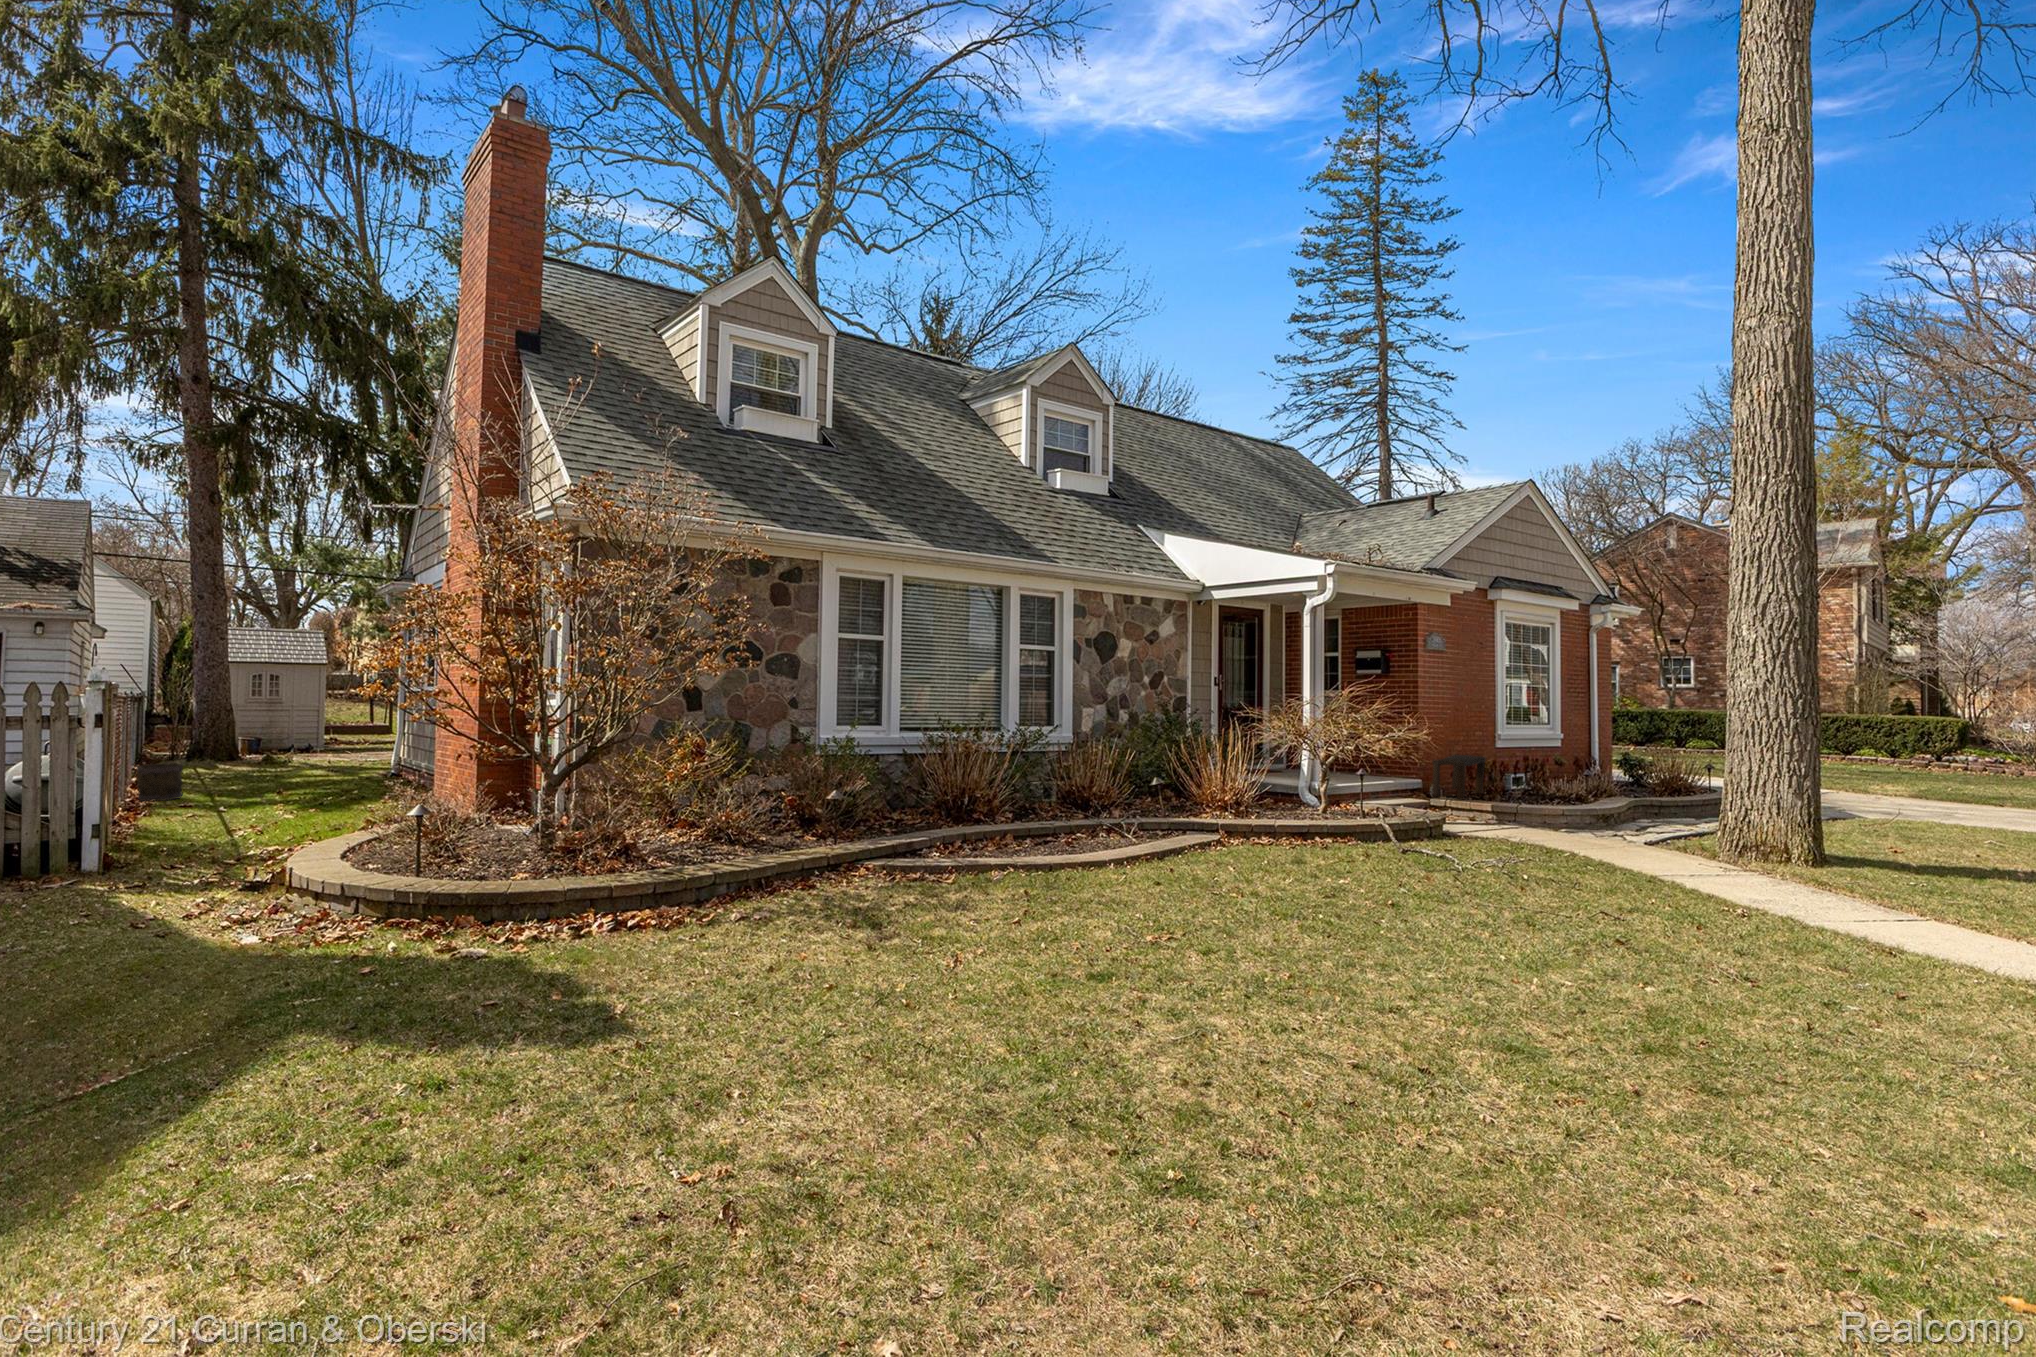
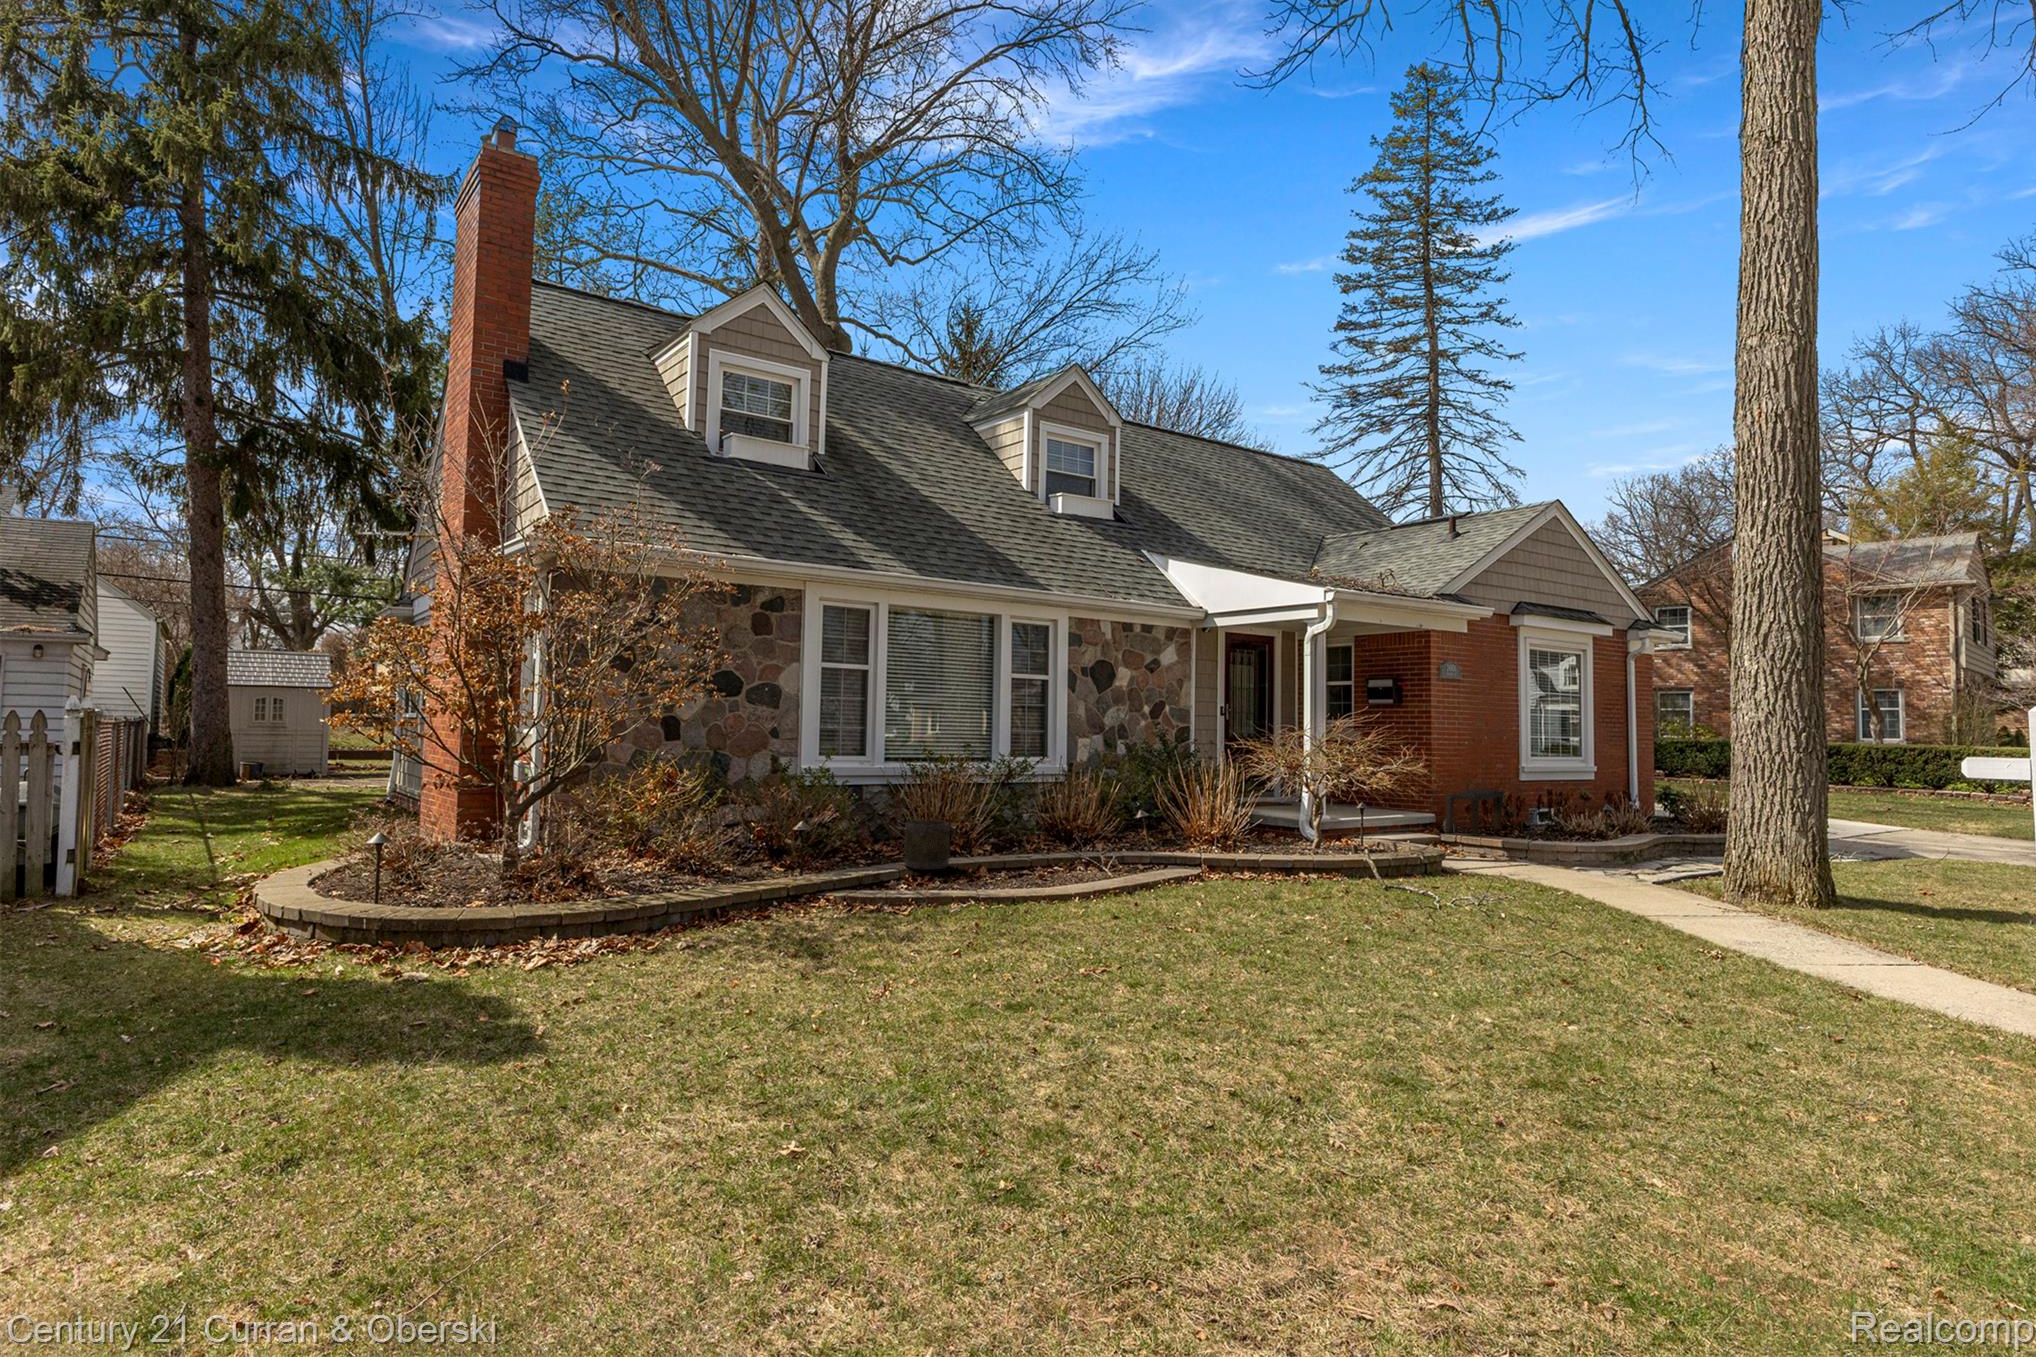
bucket: present [133,763,183,801] -> present [904,819,956,870]

